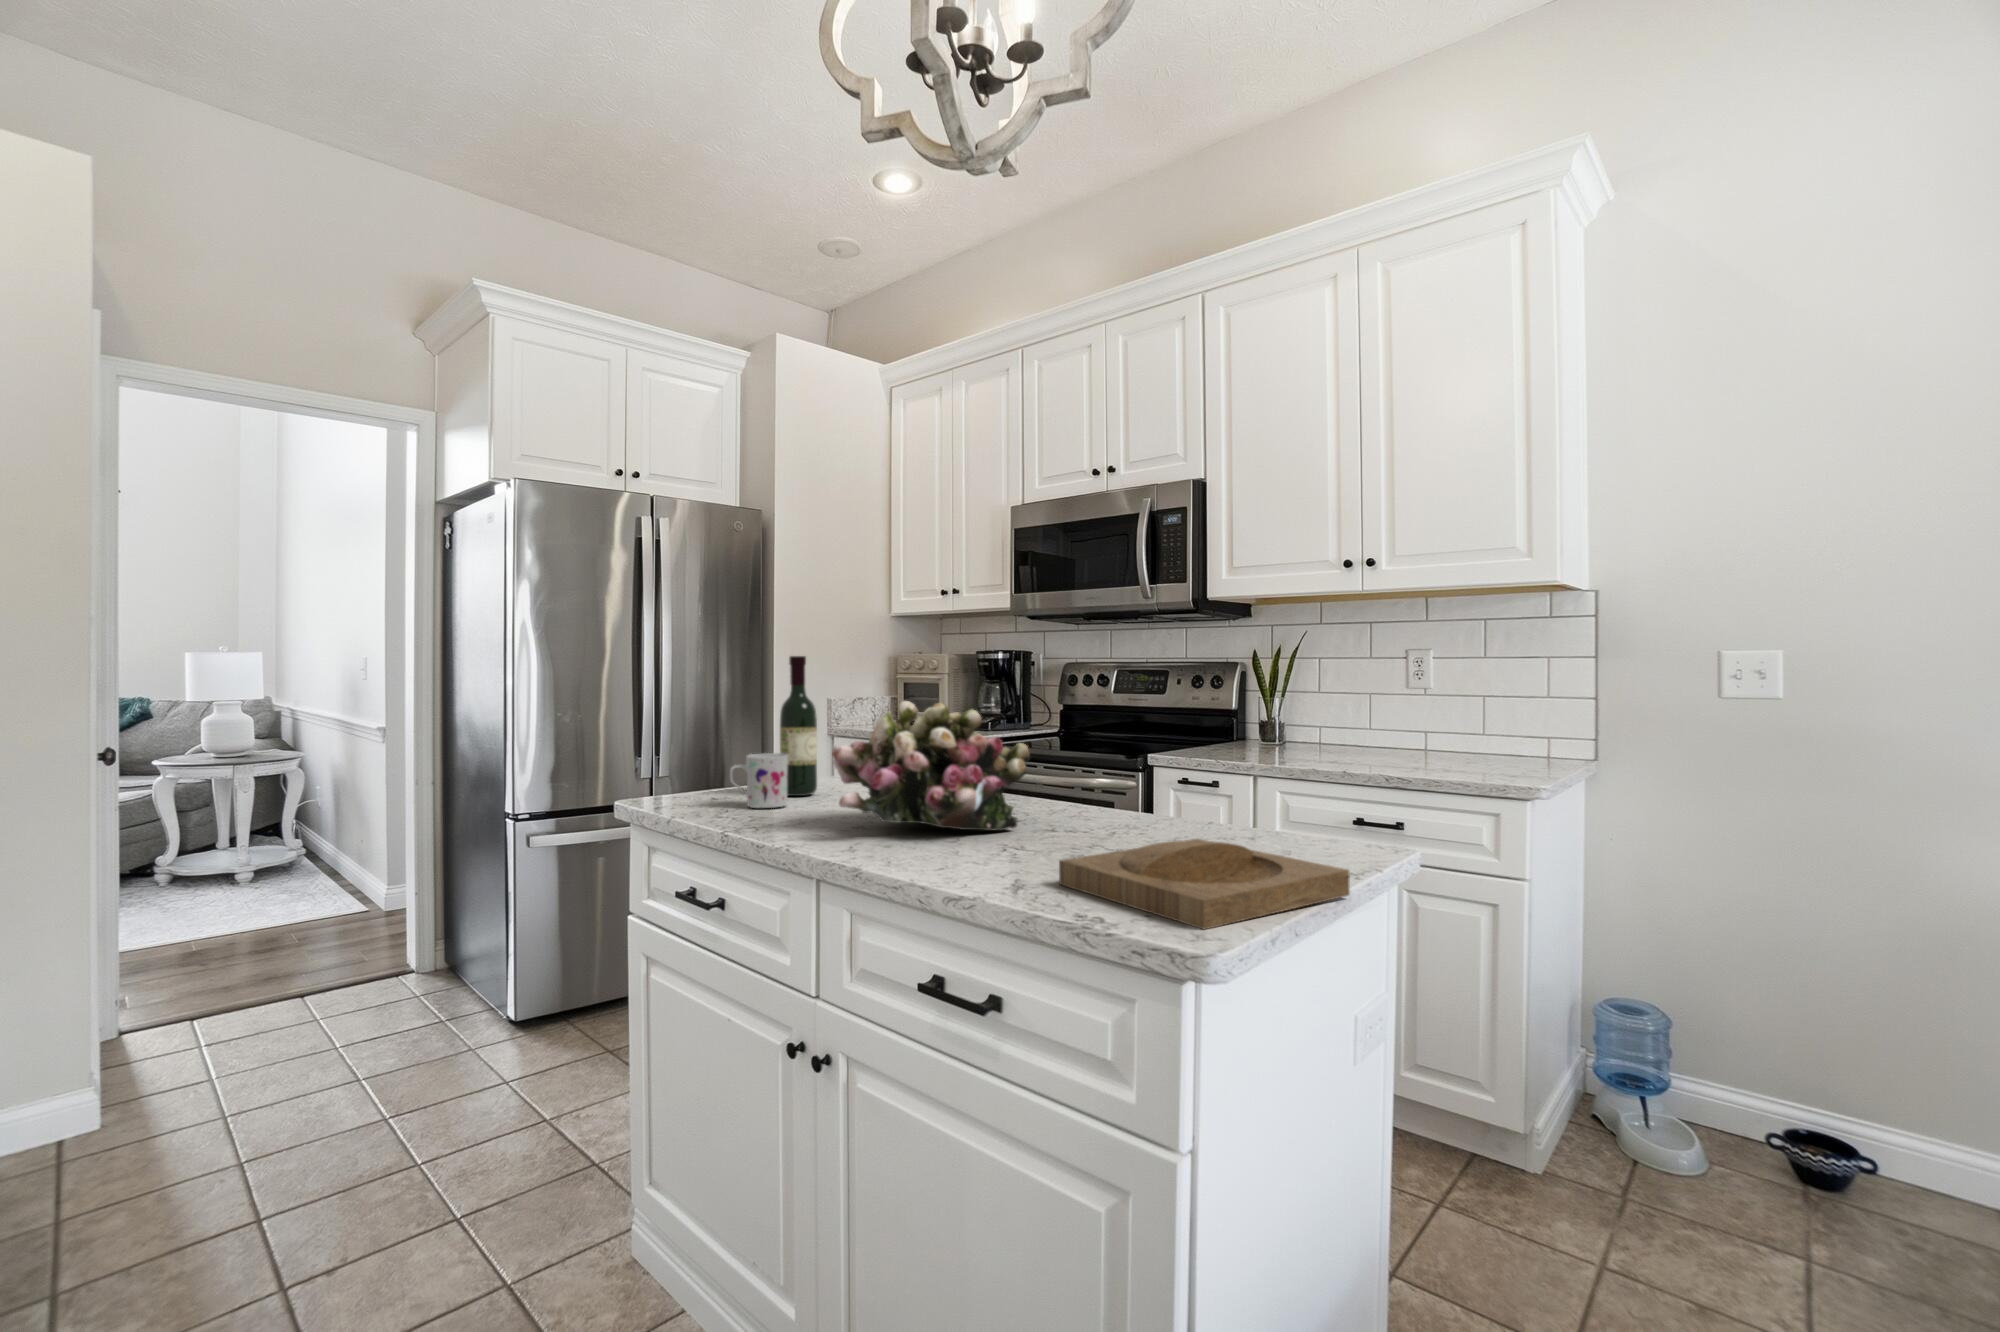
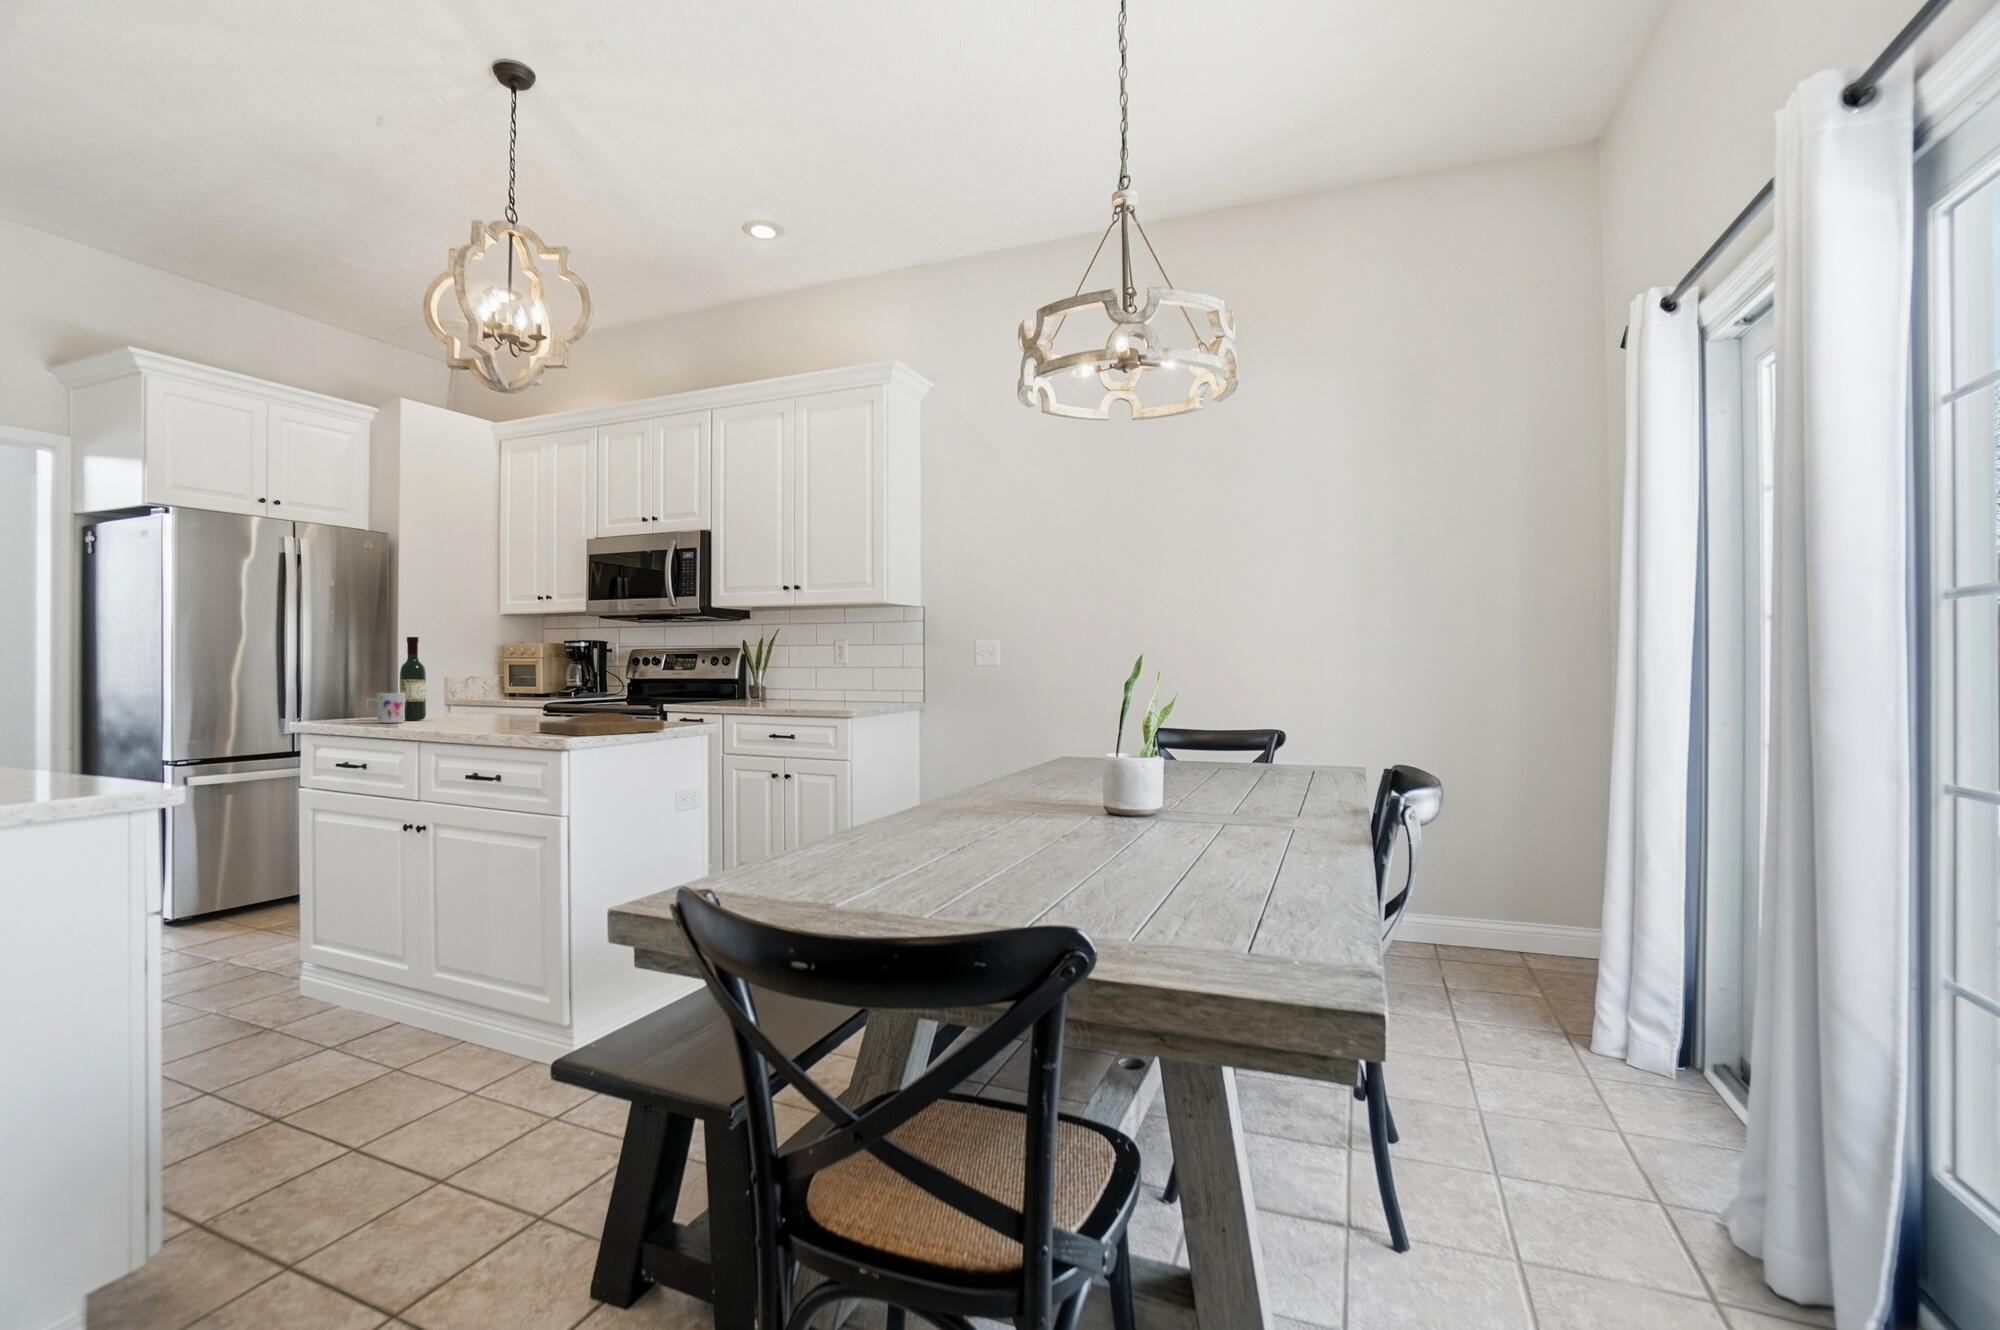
flower arrangement: present [832,701,1030,830] -> none [431,660,552,724]

